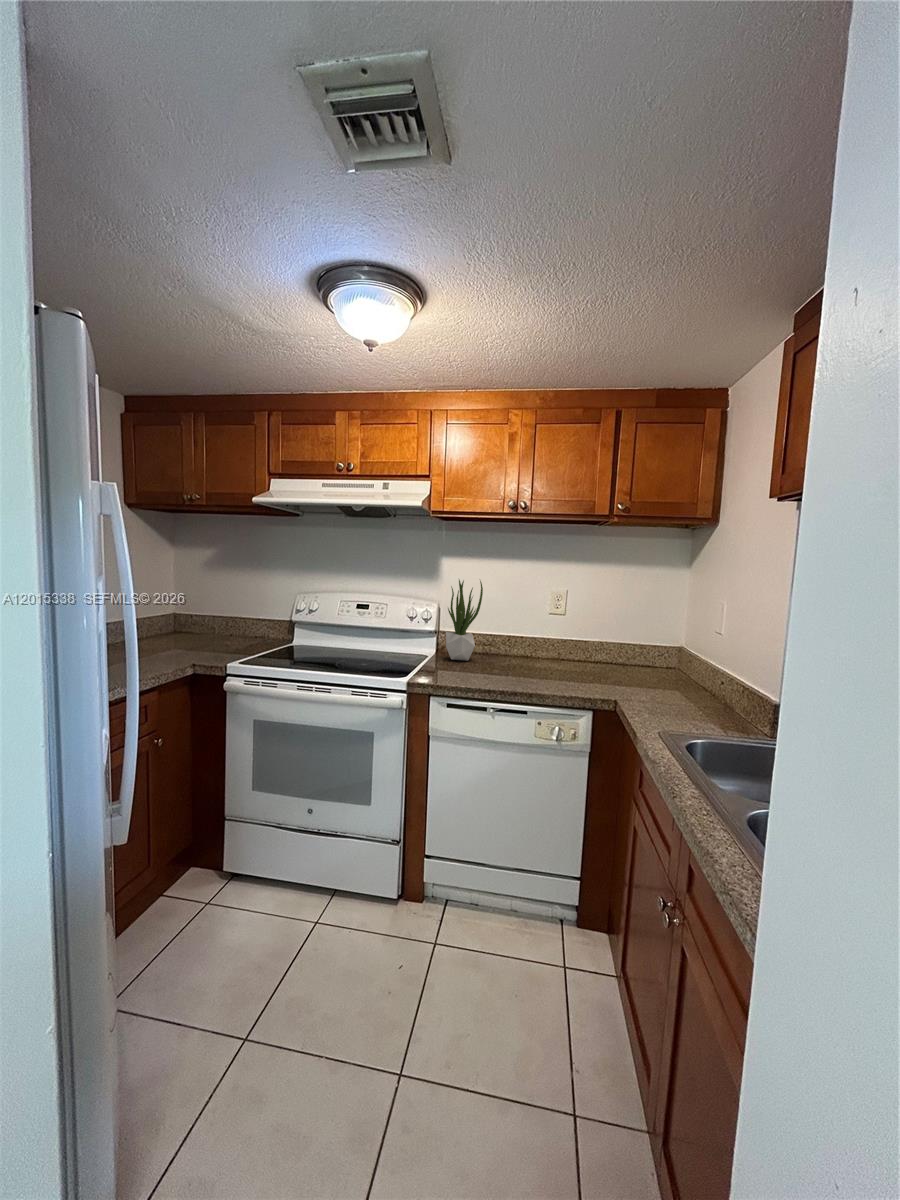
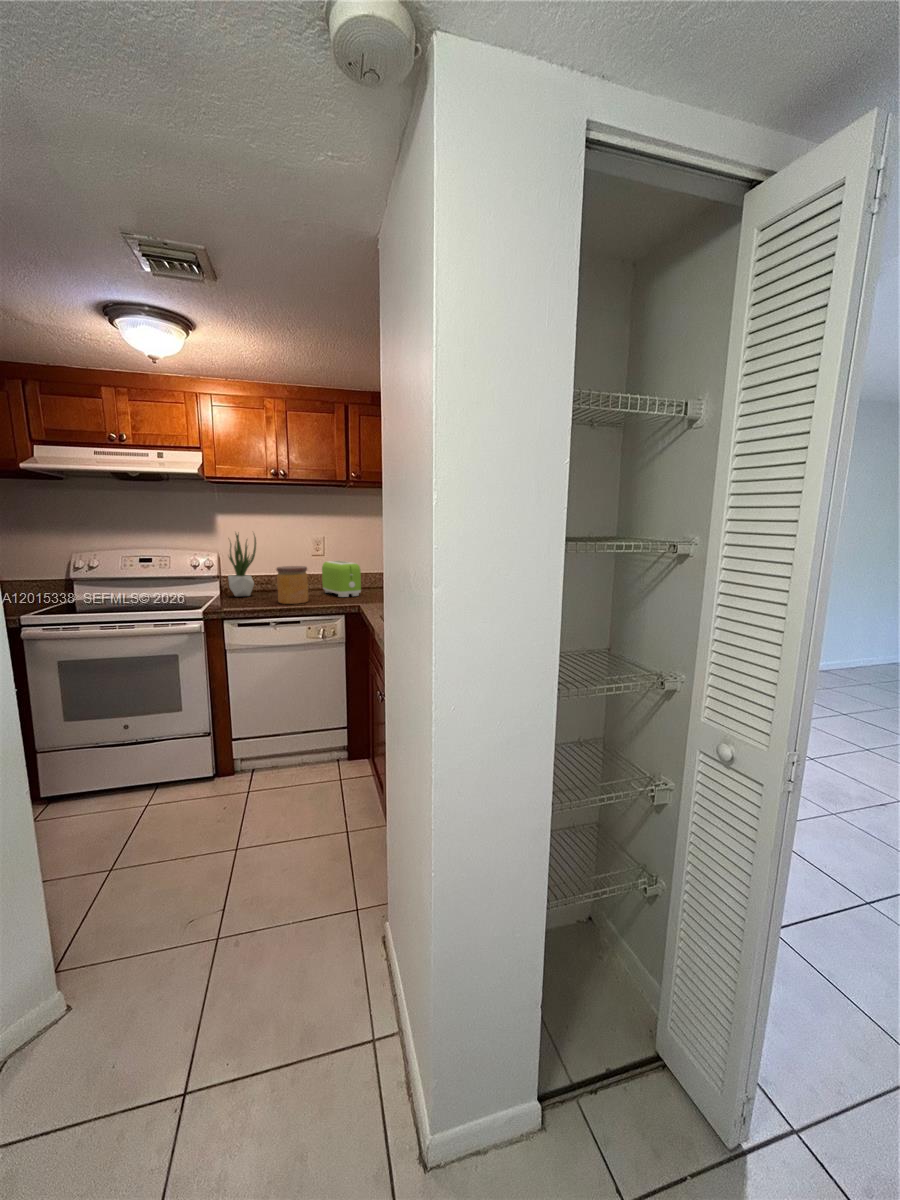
toaster: none [560,624,618,679] -> present [322,561,361,597]
jar: none [501,628,544,683] -> present [276,566,308,604]

